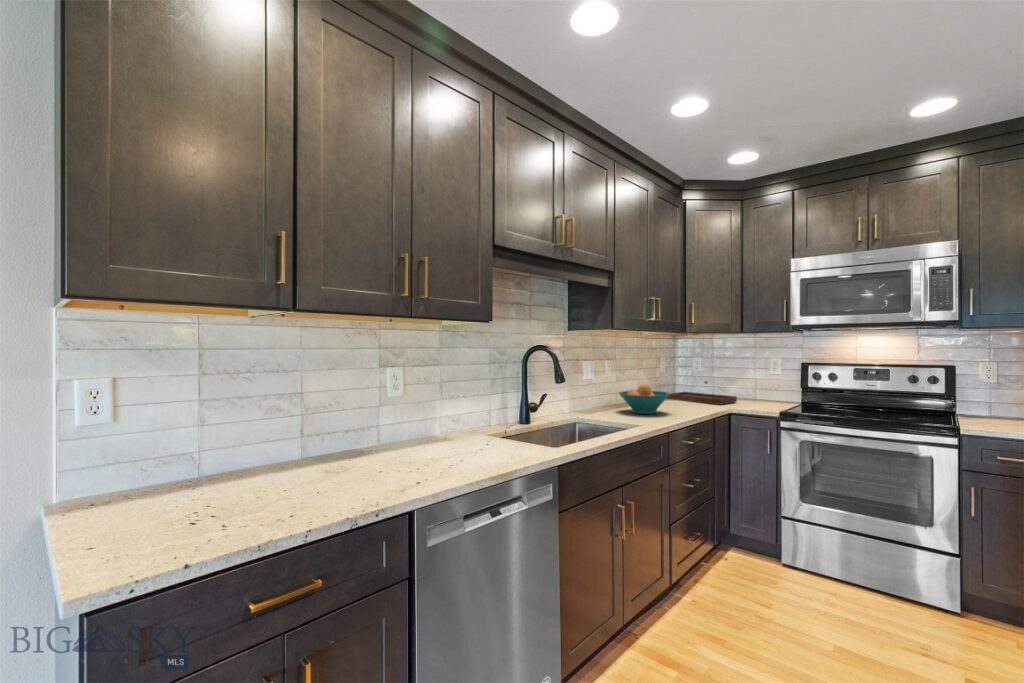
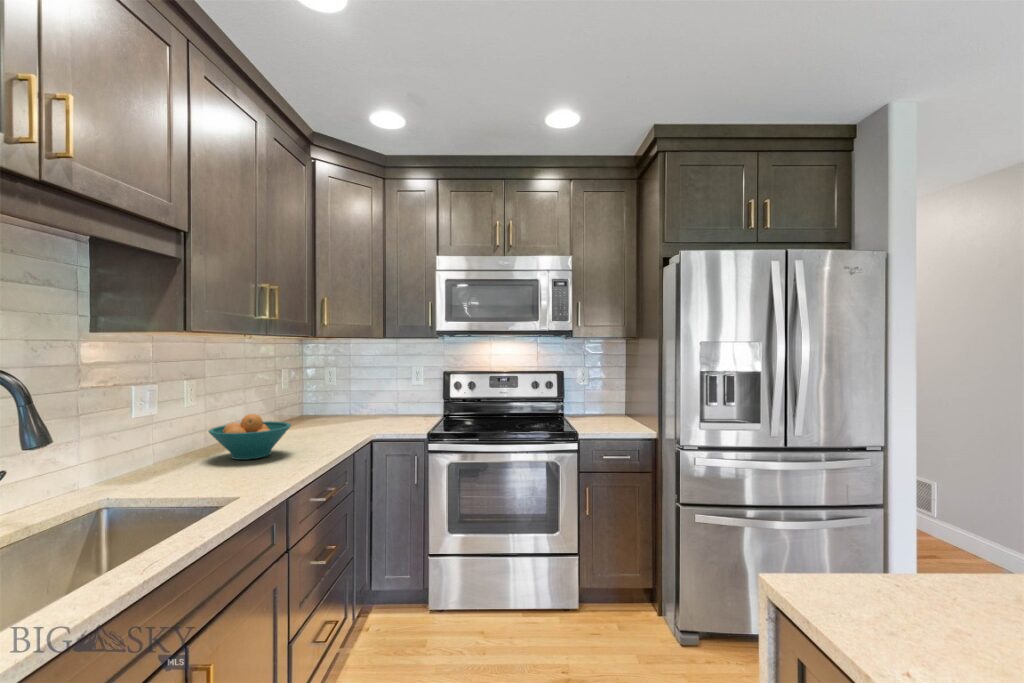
tray: present [667,381,737,405] -> none [288,398,377,429]

